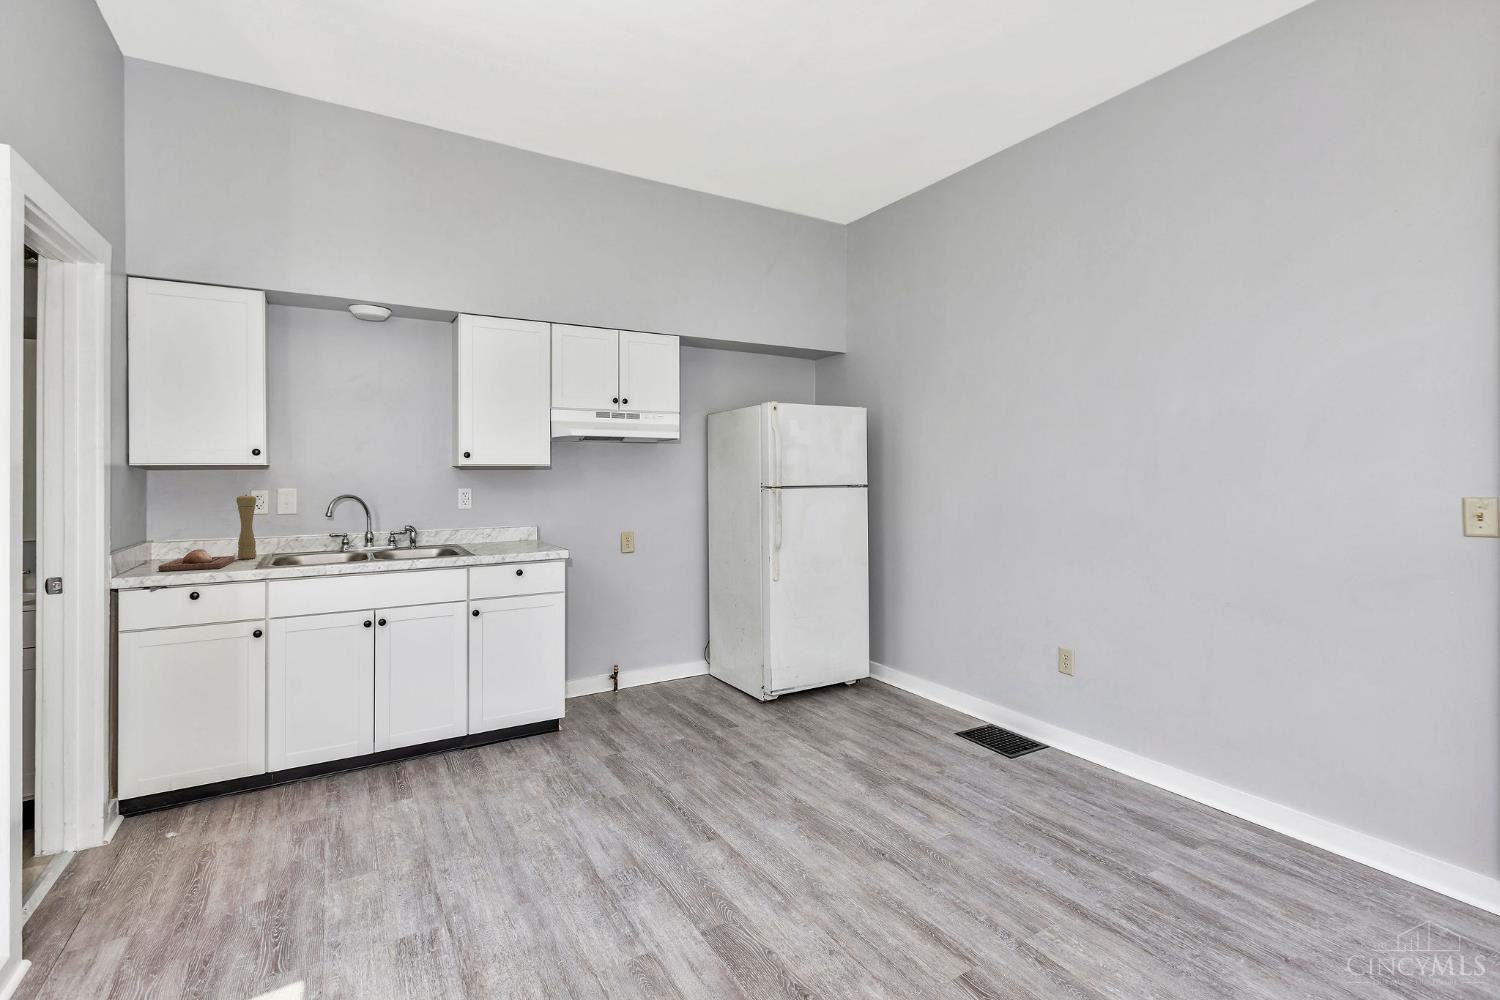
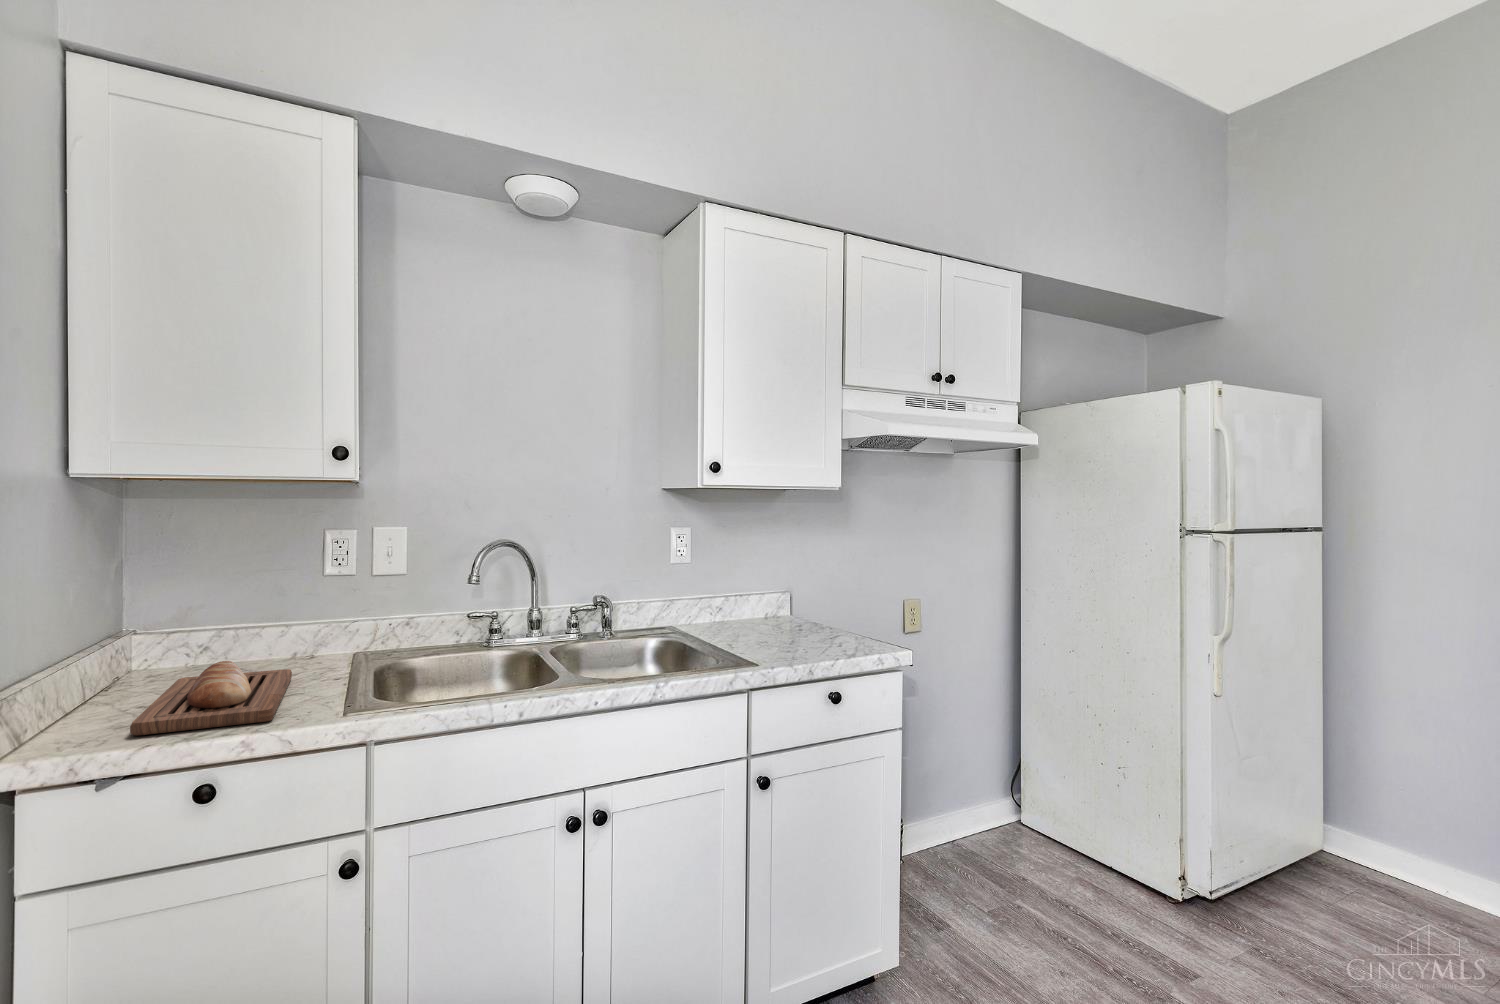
pepper mill: present [236,495,256,559] -> none [295,540,333,670]

